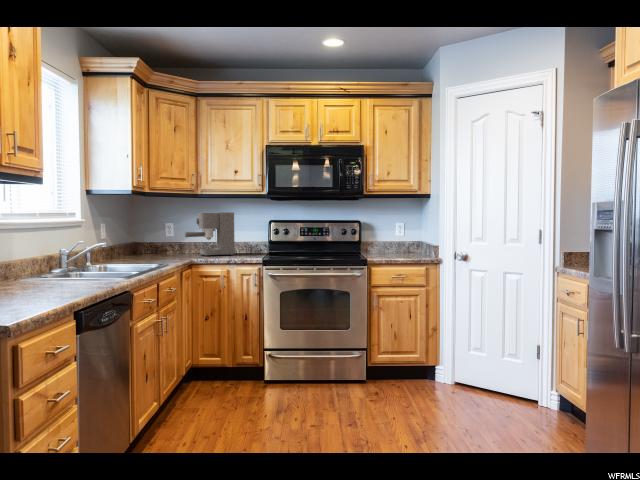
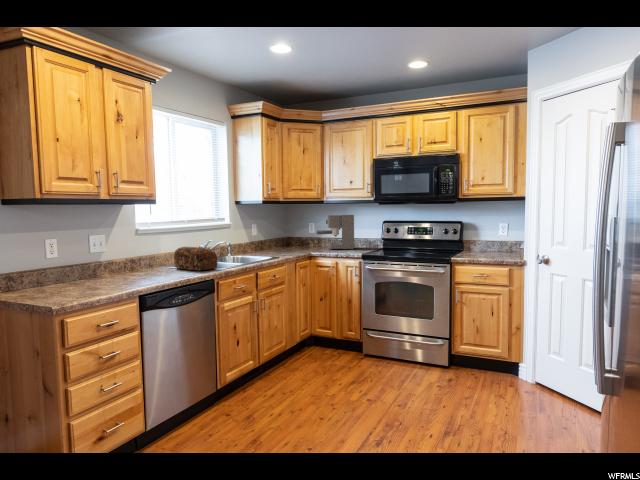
bread loaf: none [25,252,106,288] -> present [174,247,217,271]

